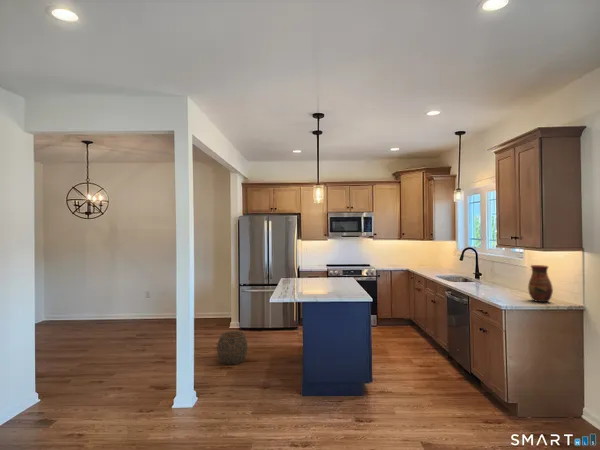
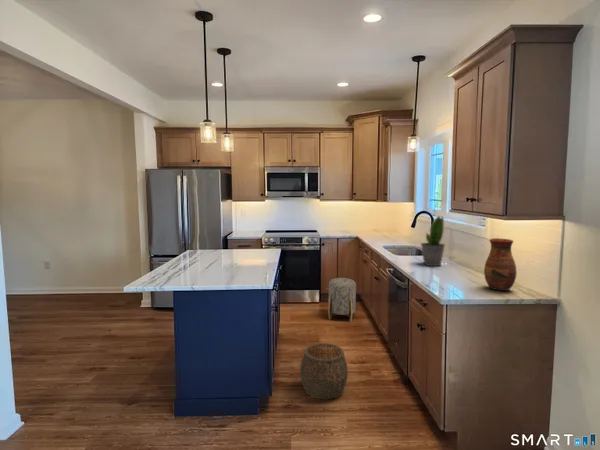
potted plant: none [473,250,492,288] -> present [421,216,444,266]
stool: none [389,303,412,339] -> present [328,278,356,322]
woven basket: present [217,331,248,365] -> present [300,343,348,400]

